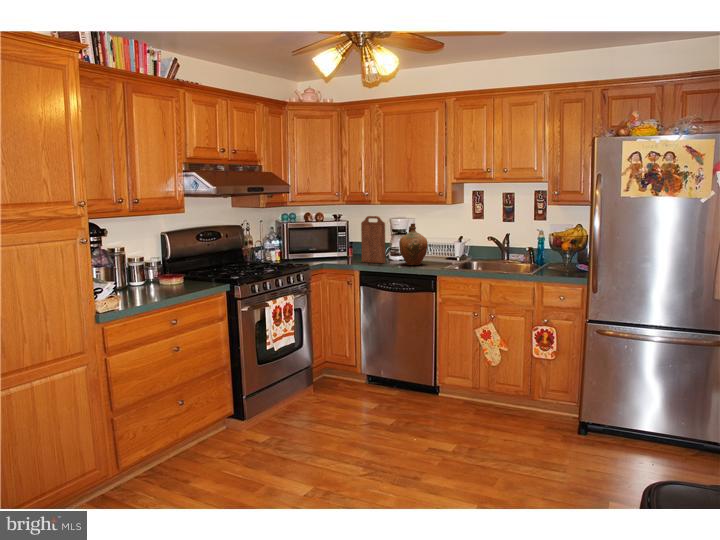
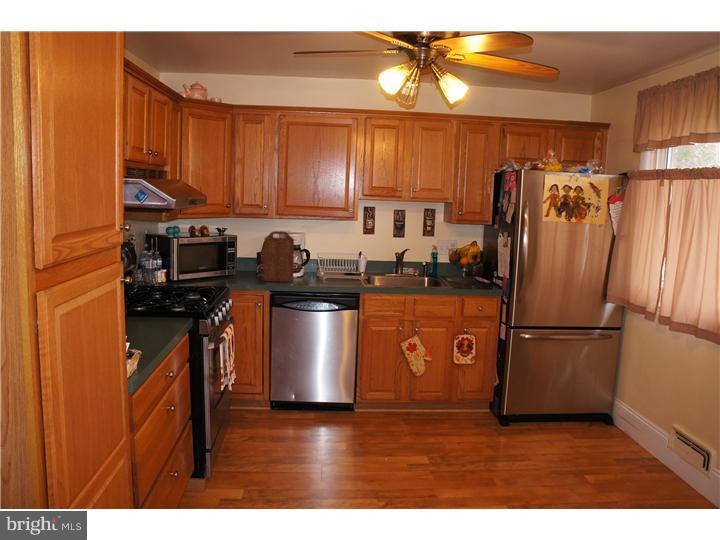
ceramic jug: present [399,224,428,265] -> none [309,240,340,283]

